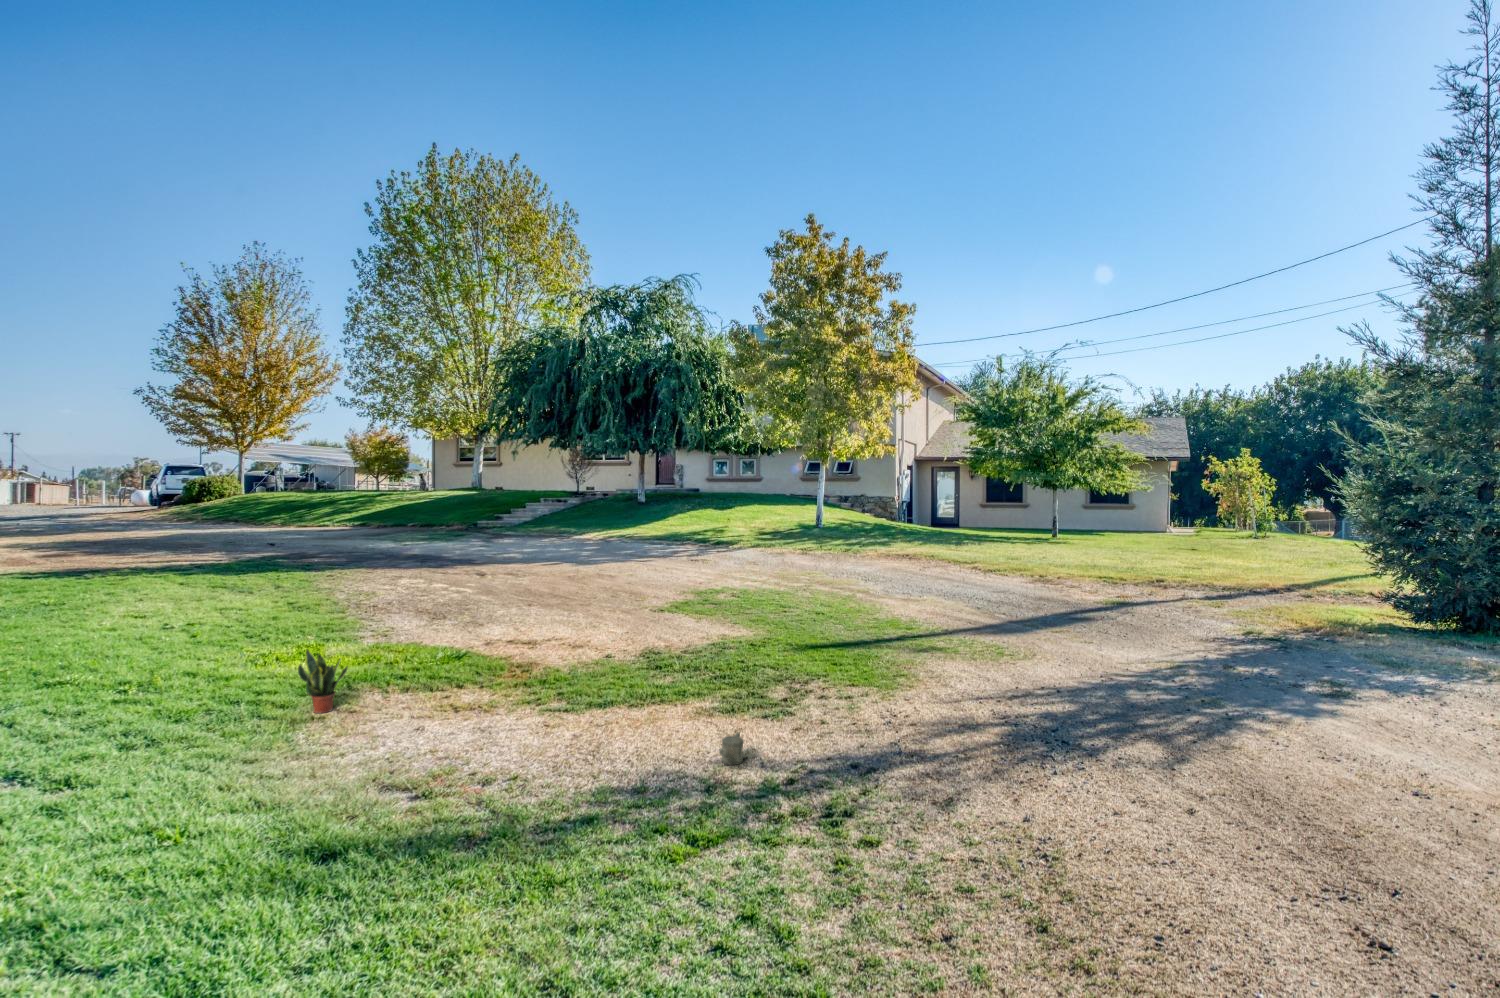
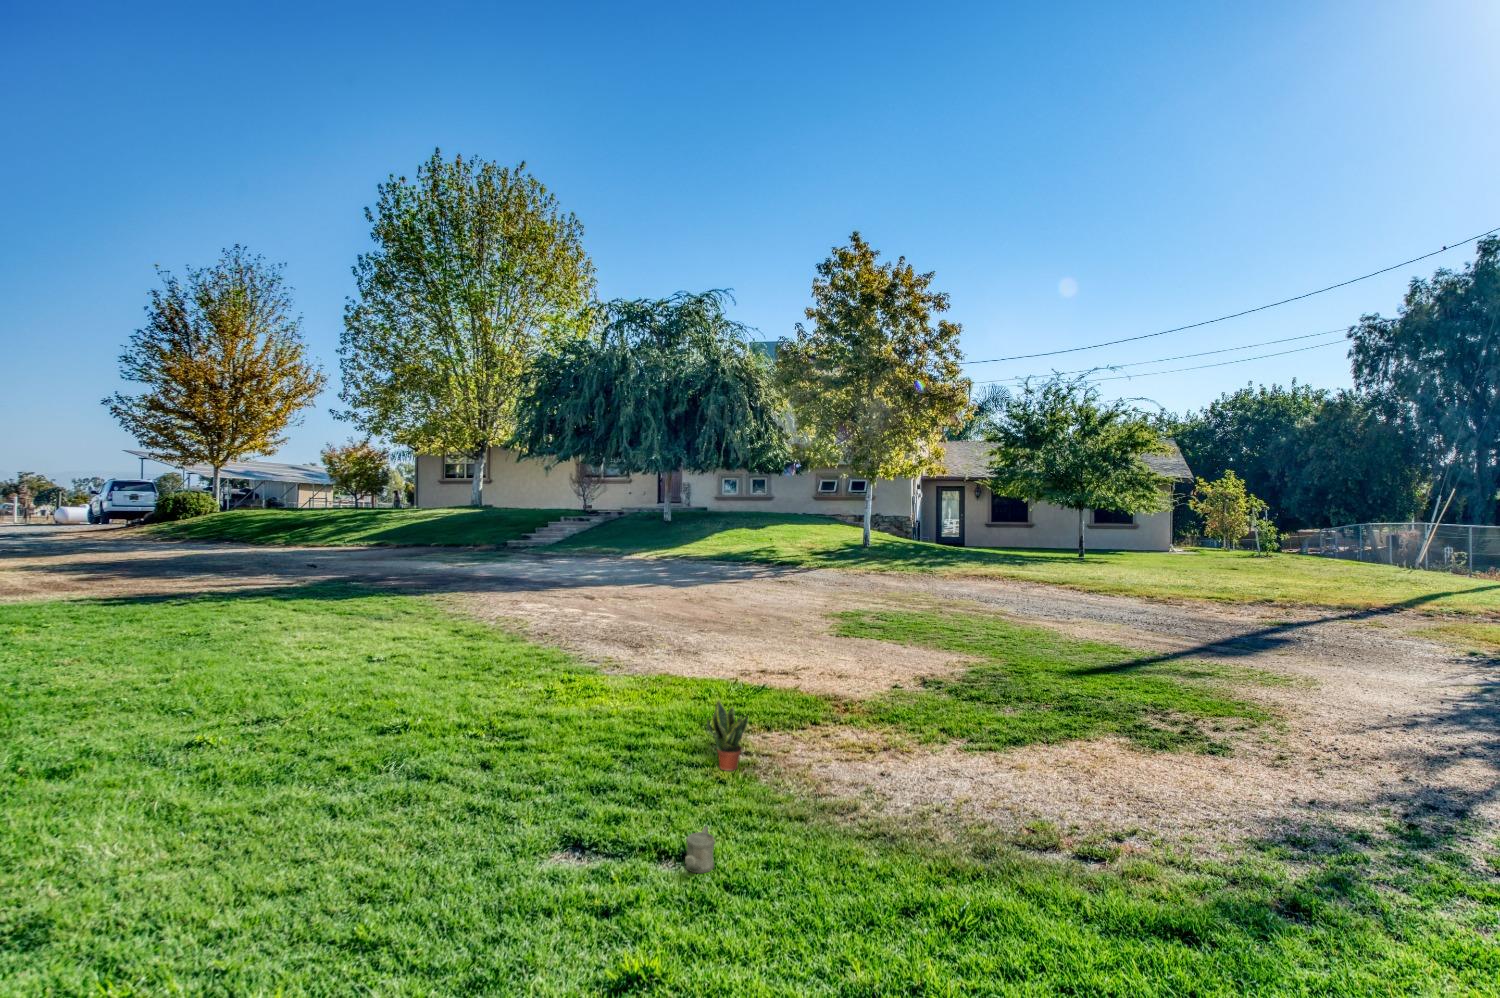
watering can: present [719,733,744,765] -> present [685,826,715,873]

